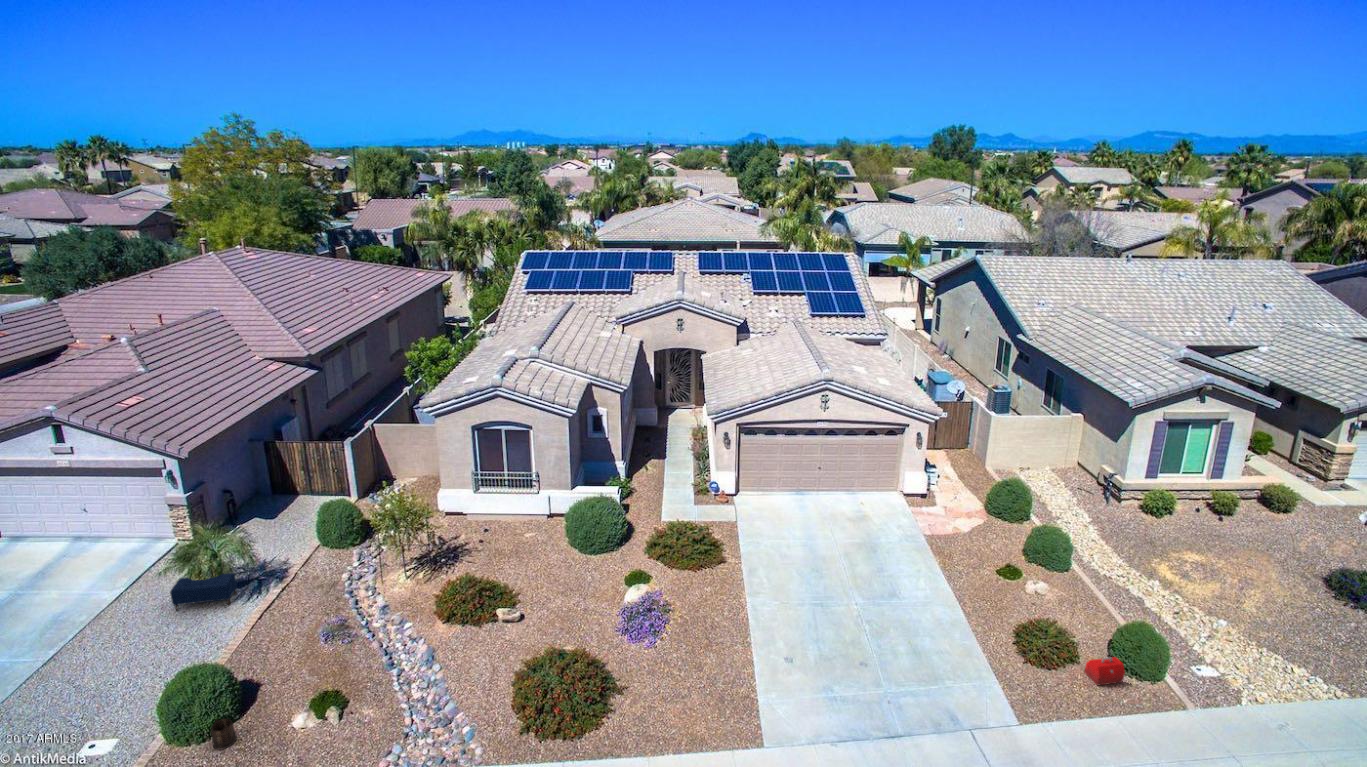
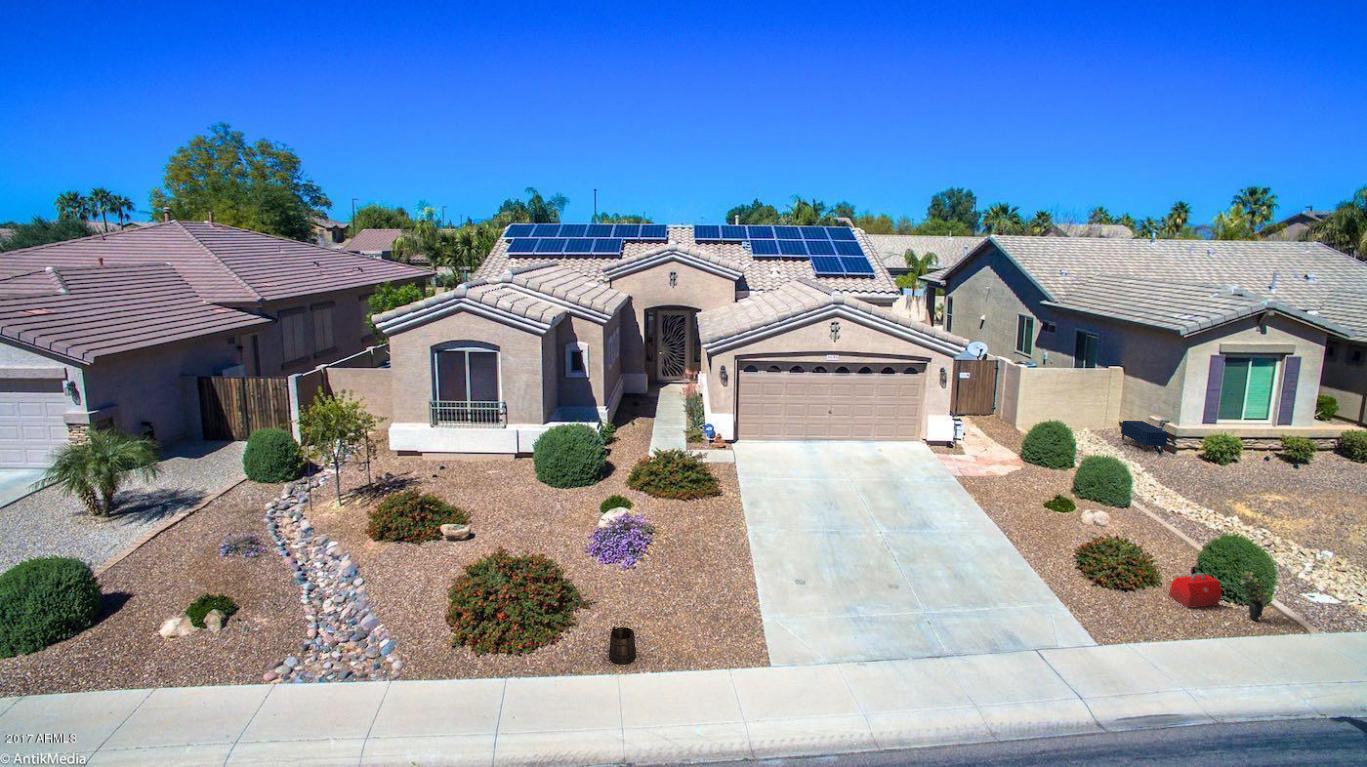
bench: present [170,573,237,611] -> present [1121,421,1168,452]
potted plant: none [1138,659,1160,699] -> present [1240,572,1269,621]
bucket: present [211,719,237,750] -> present [609,627,636,665]

